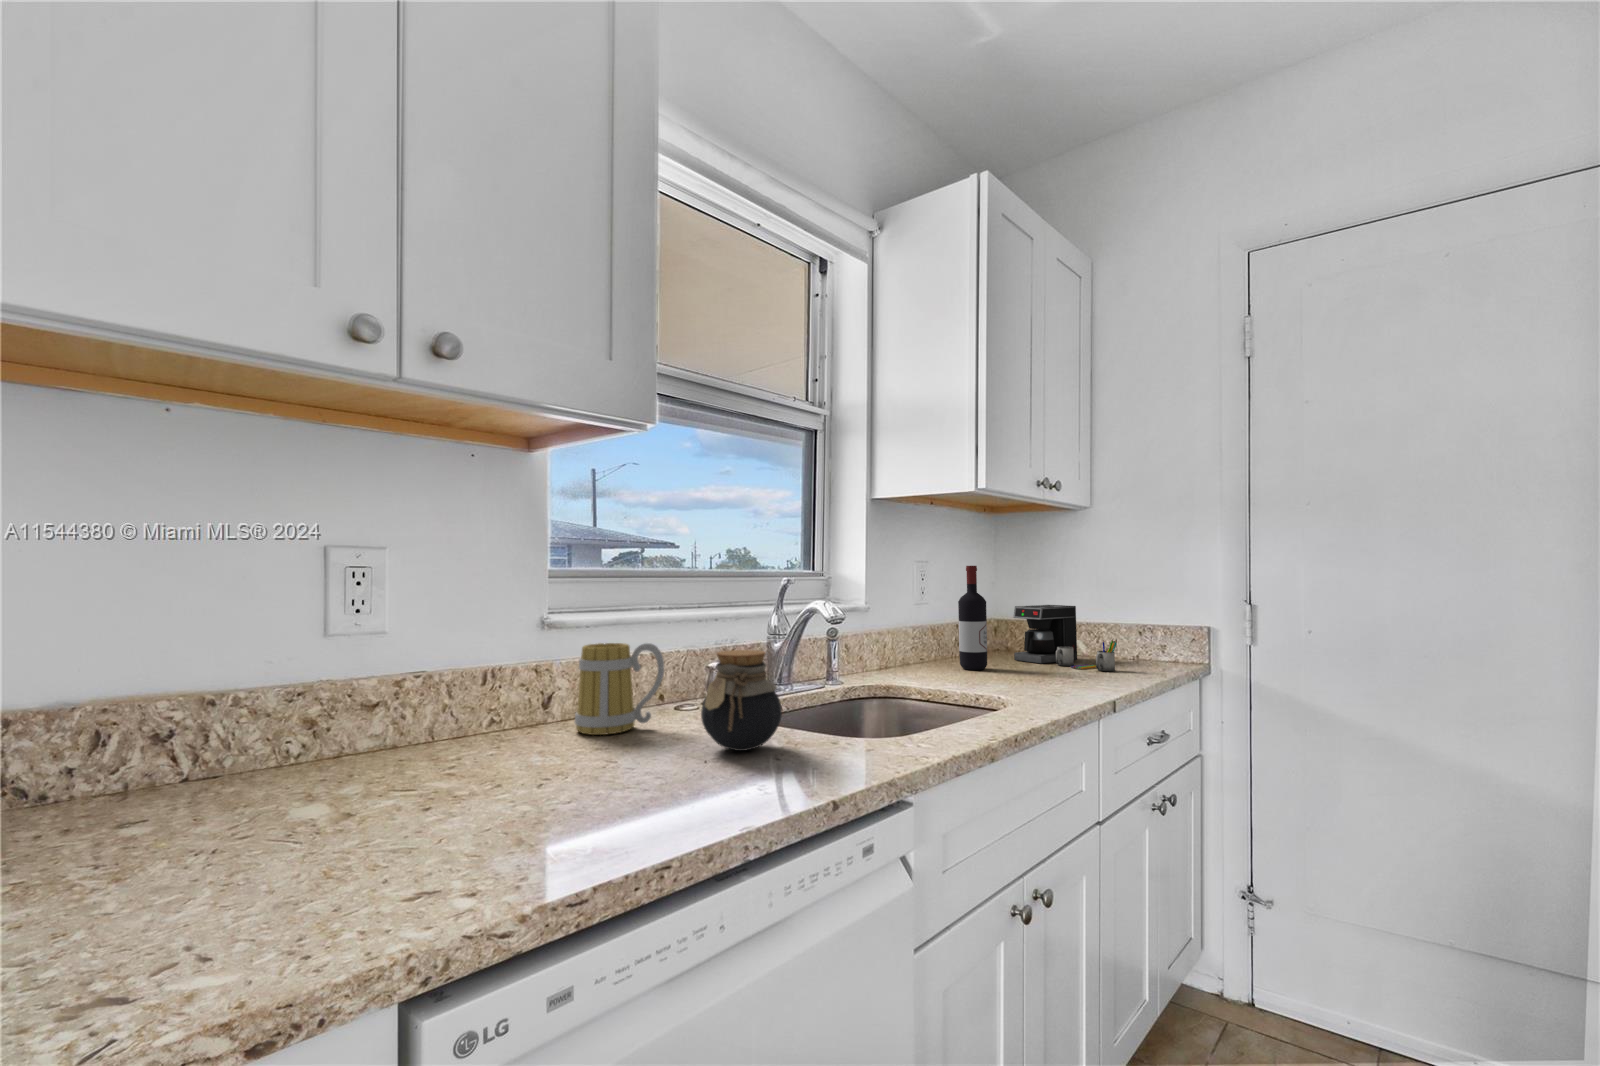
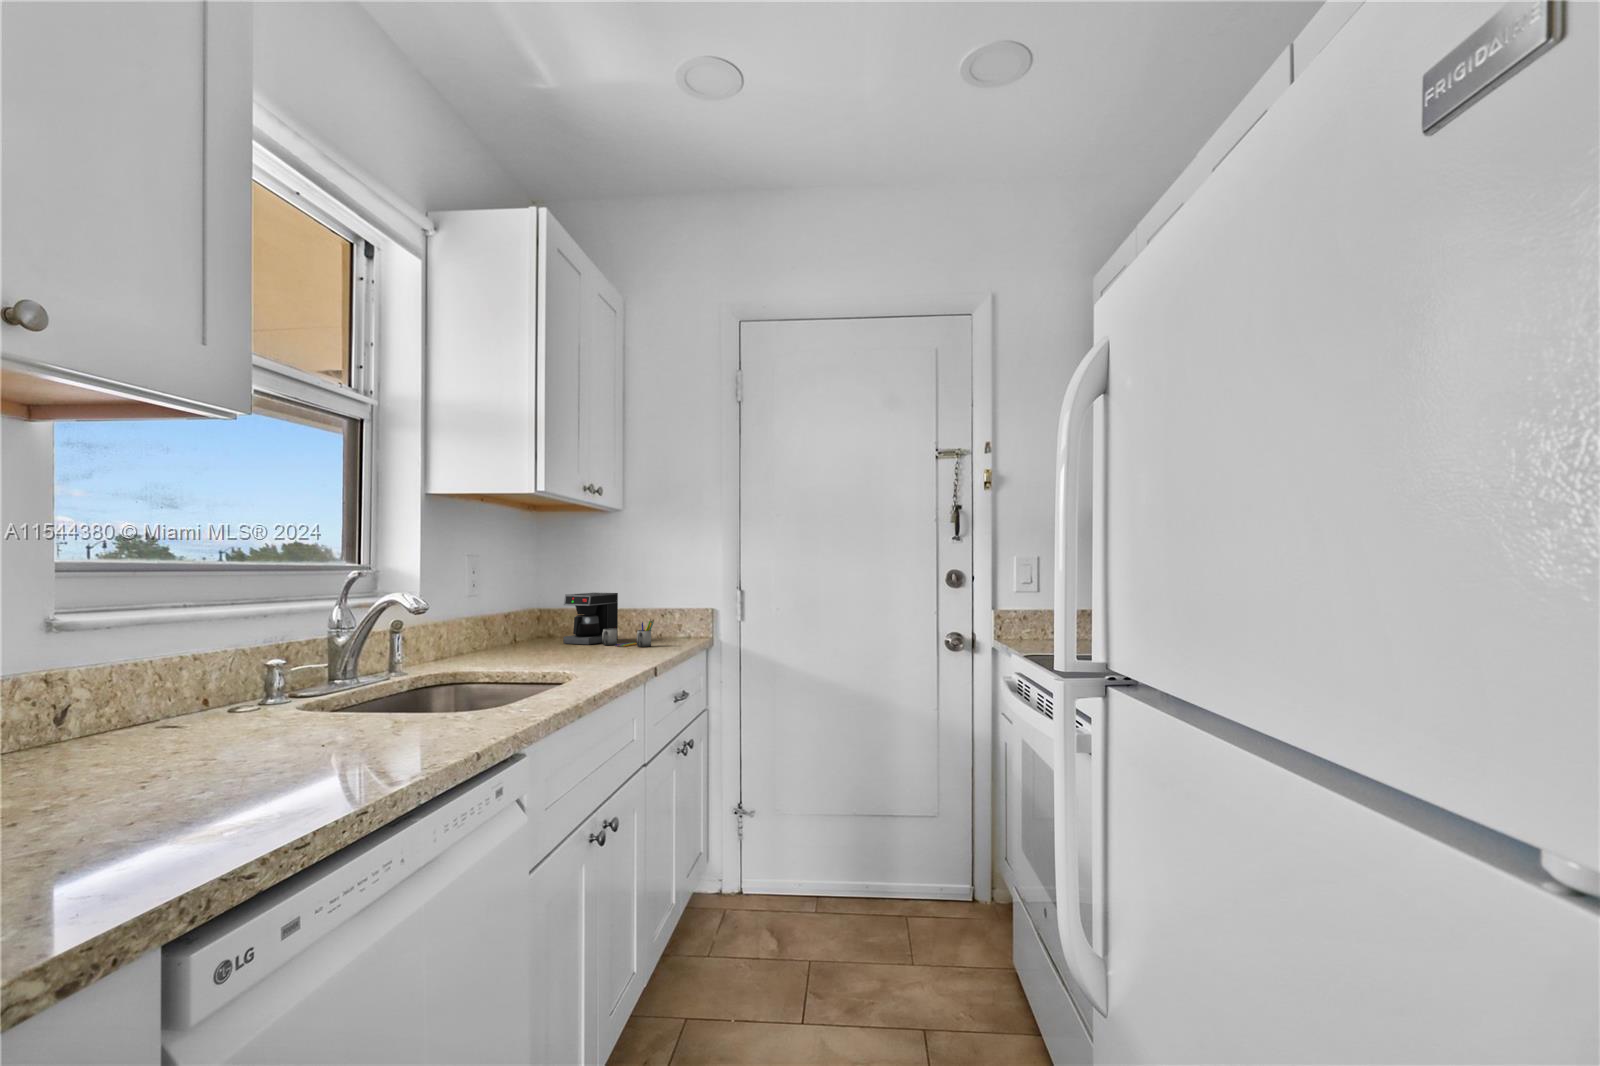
wine bottle: present [958,566,987,670] -> none [517,557,544,654]
mug: present [575,643,664,735] -> none [111,640,236,746]
jar: present [701,650,782,751] -> none [307,639,396,735]

